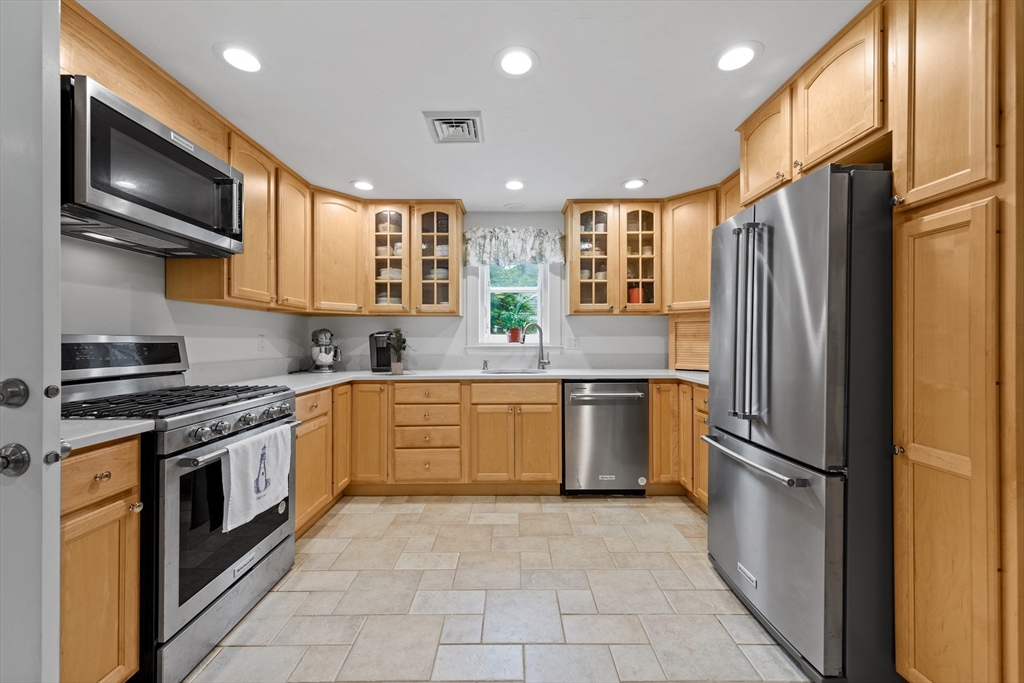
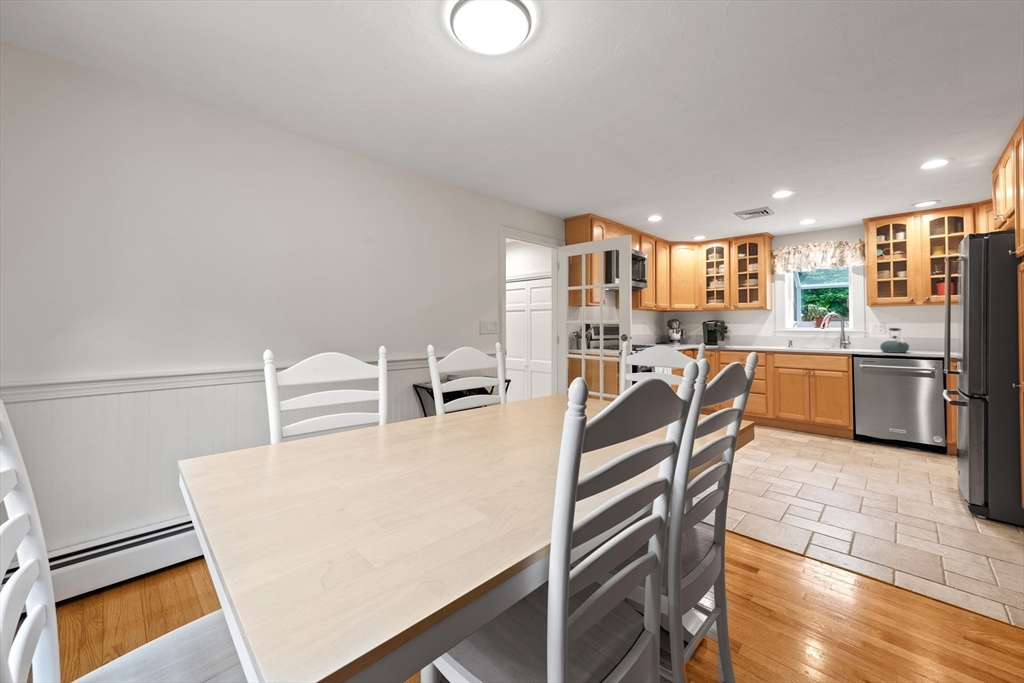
kettle: none [589,343,617,375] -> present [880,328,909,353]

